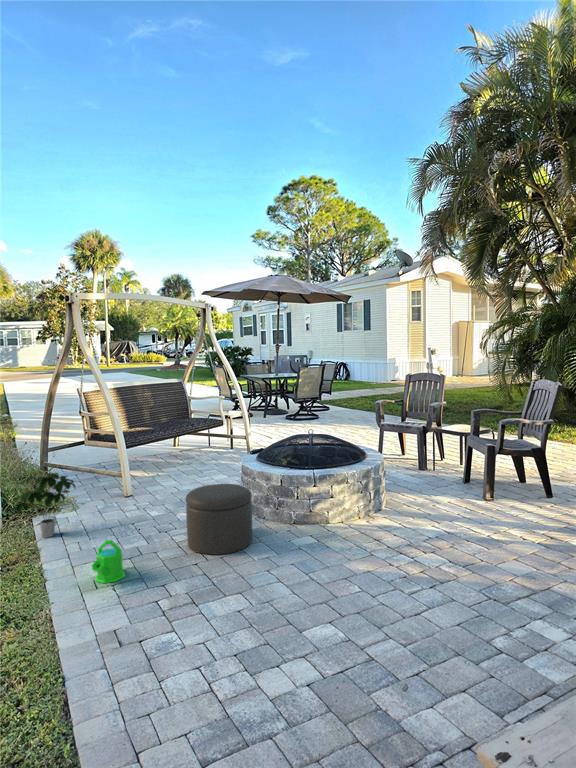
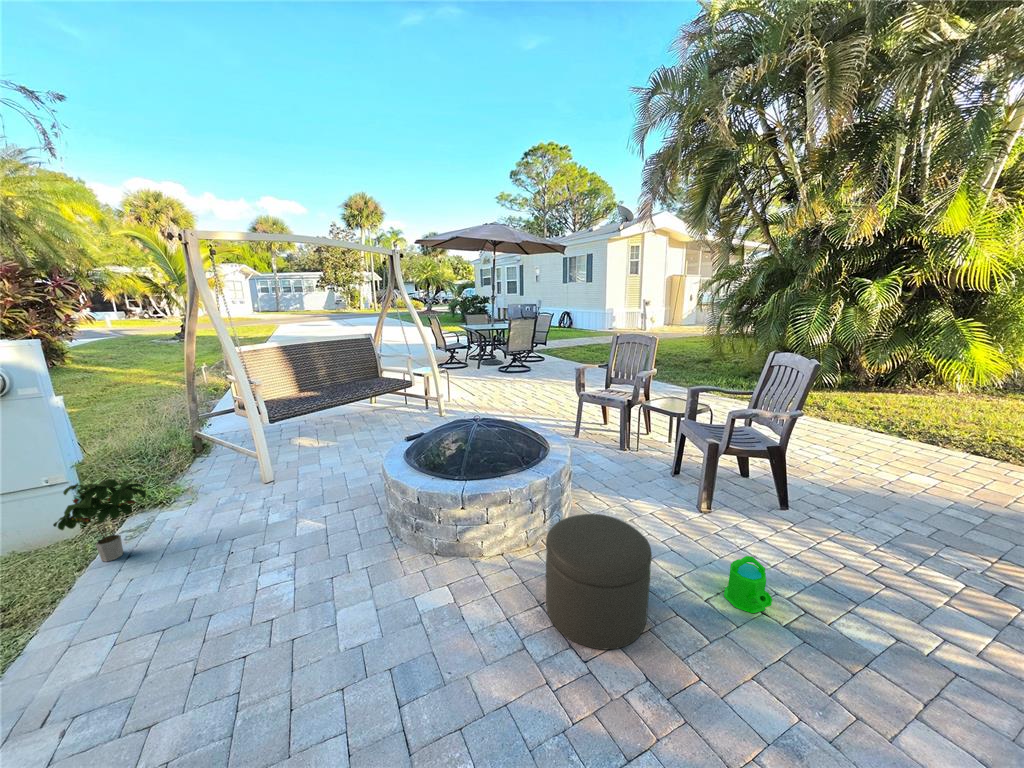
ottoman: present [186,484,252,555] -> present [546,514,652,650]
watering can: present [92,540,125,583] -> present [724,556,772,613]

